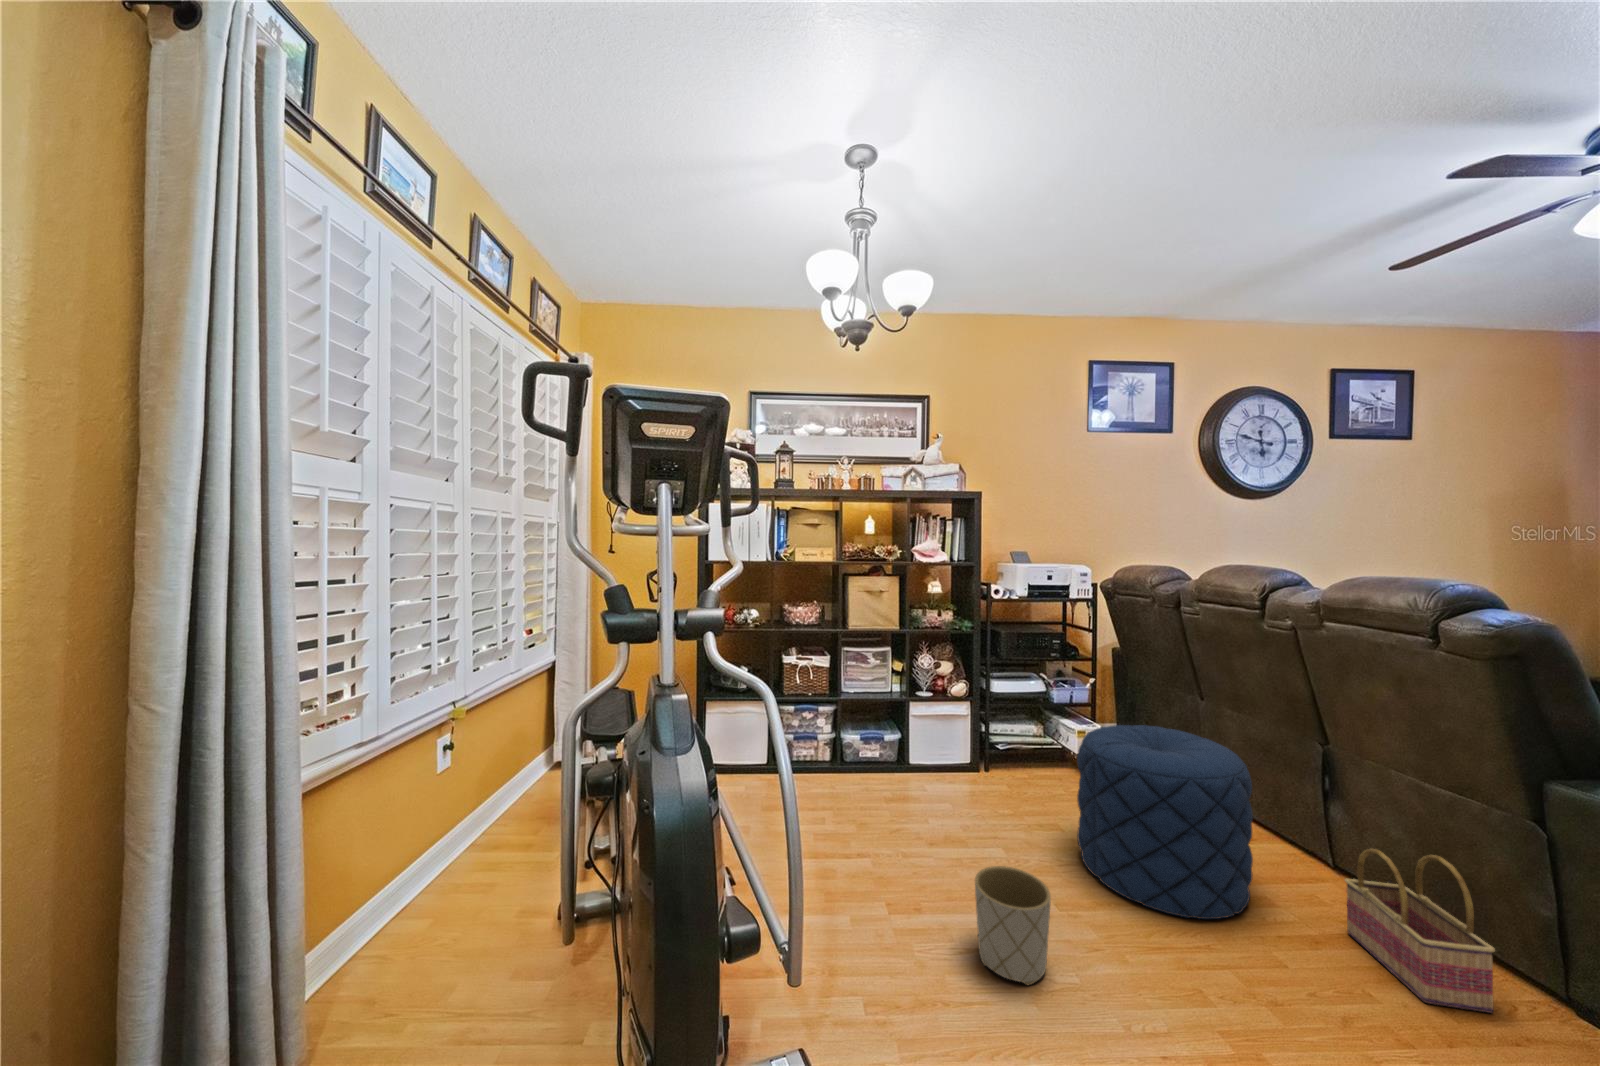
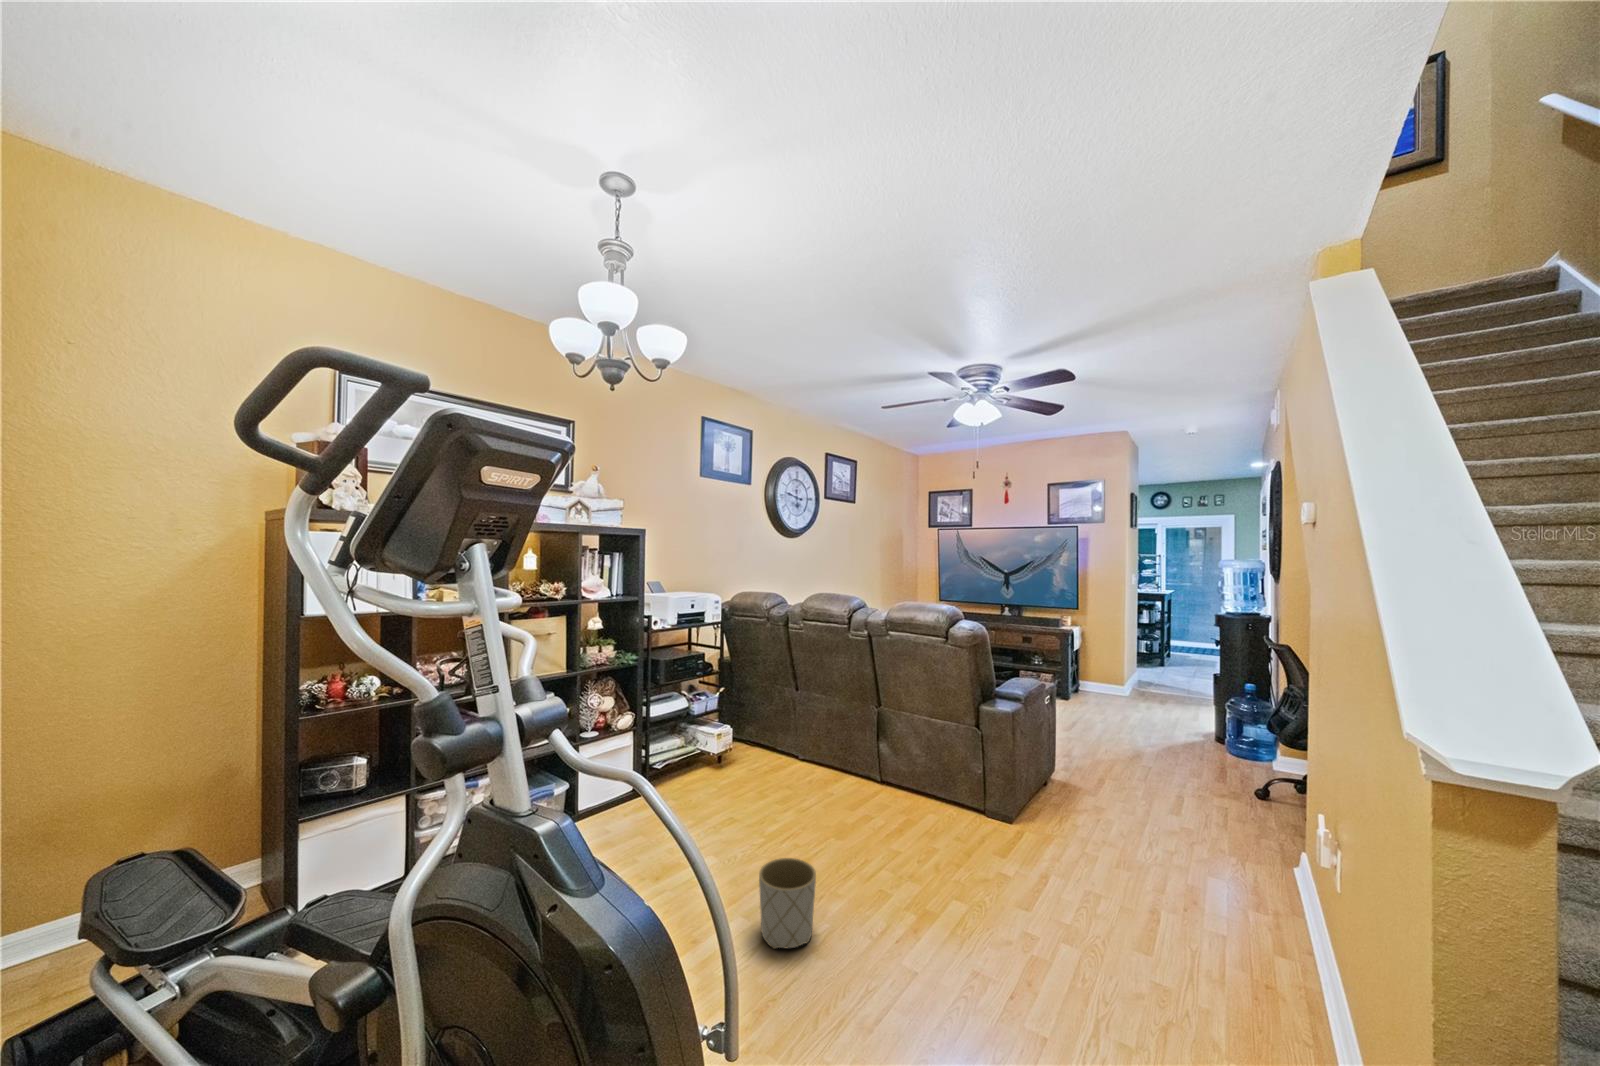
pouf: present [1077,725,1253,919] -> none [760,716,867,850]
basket: present [1345,849,1495,1013] -> none [903,754,965,836]

